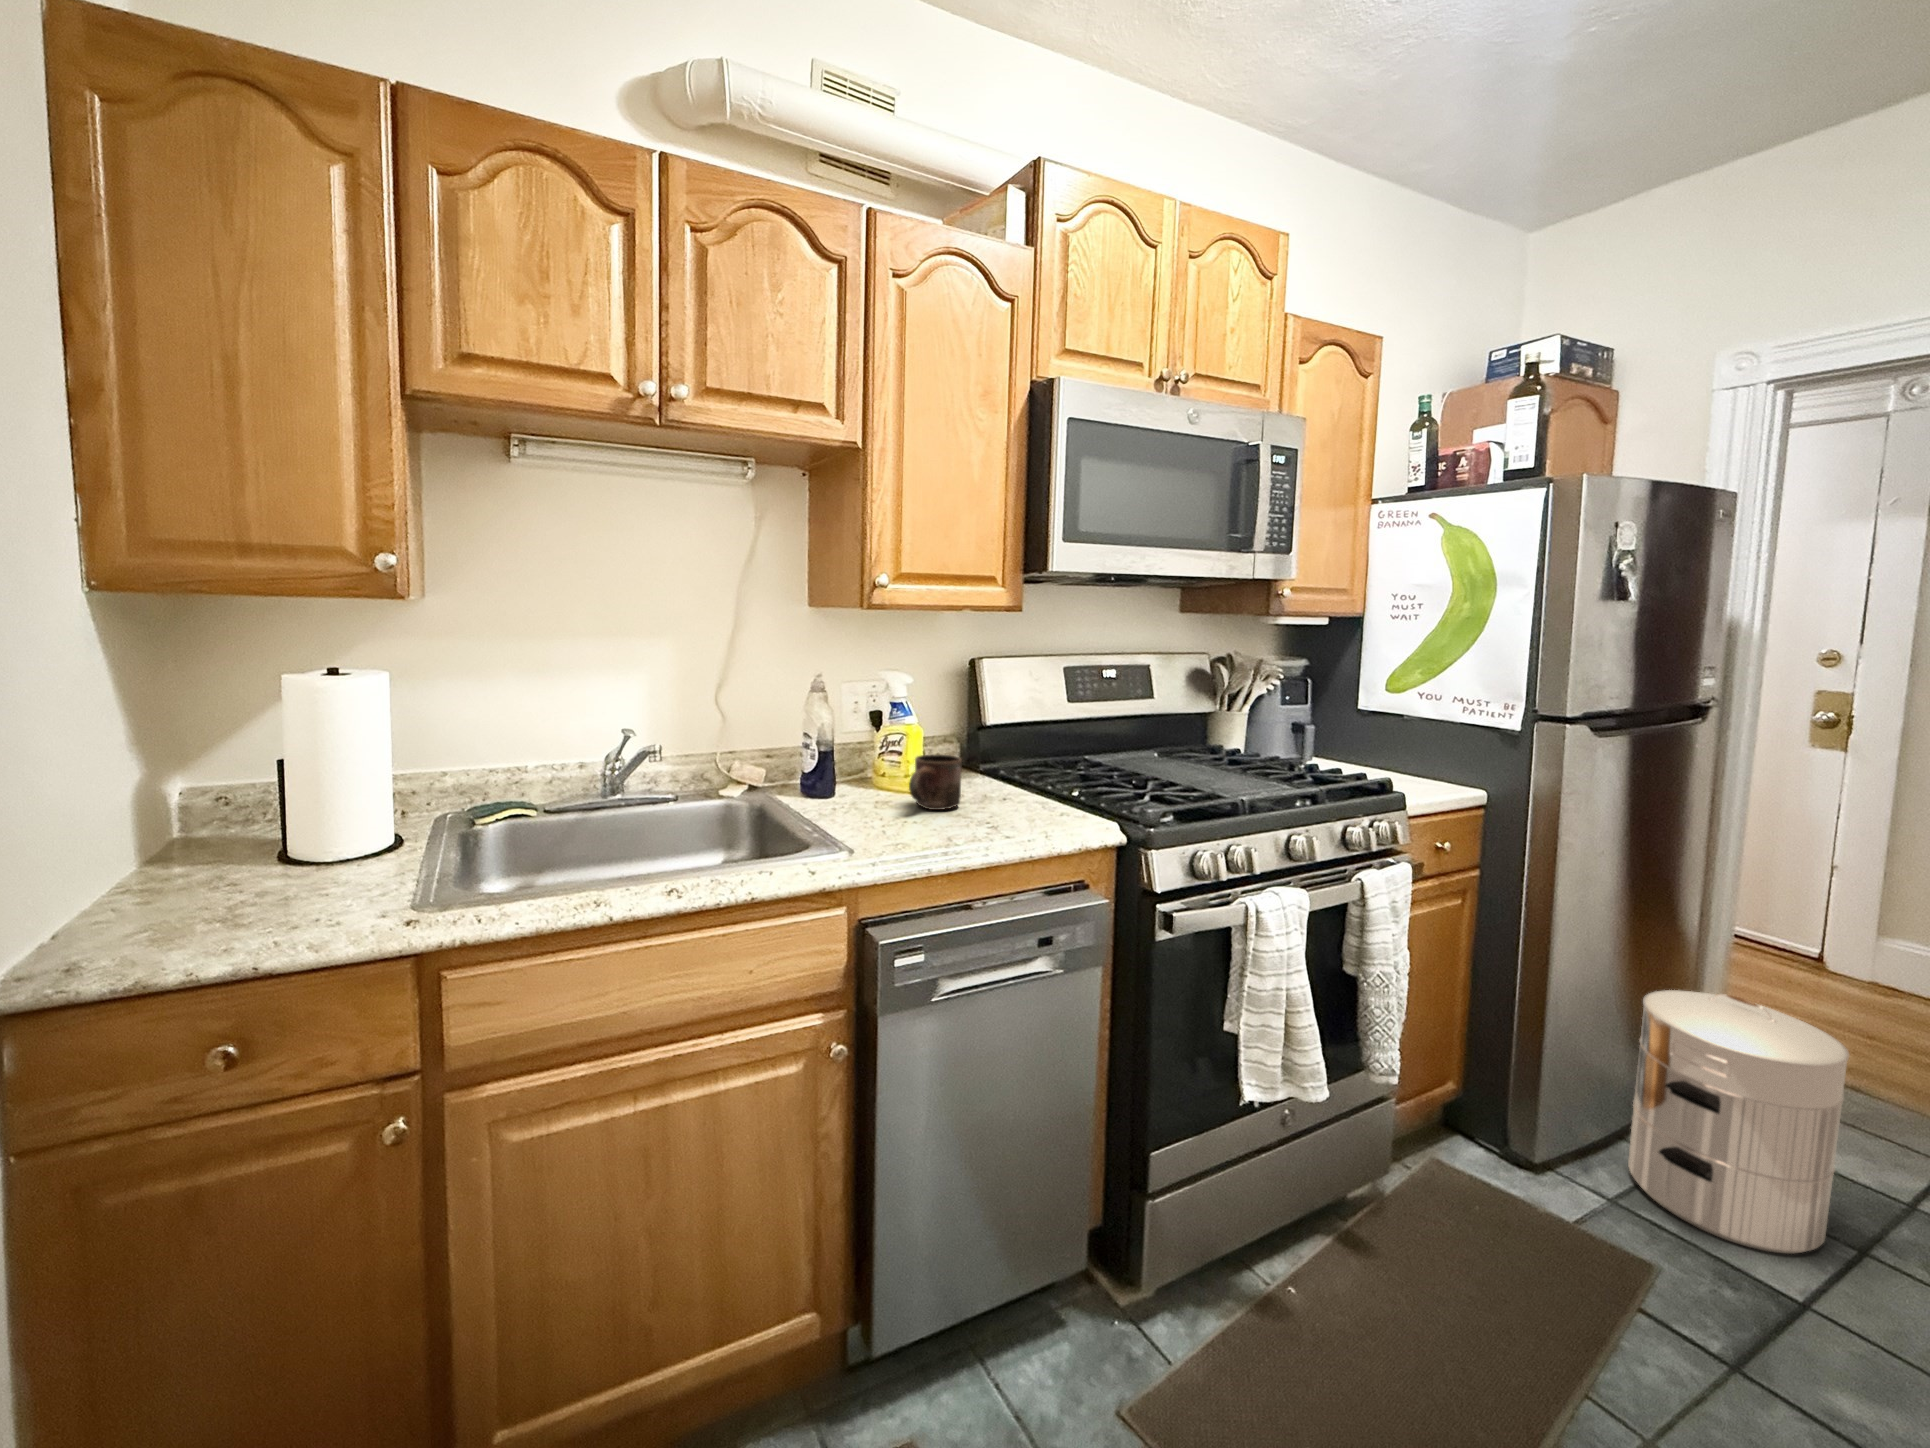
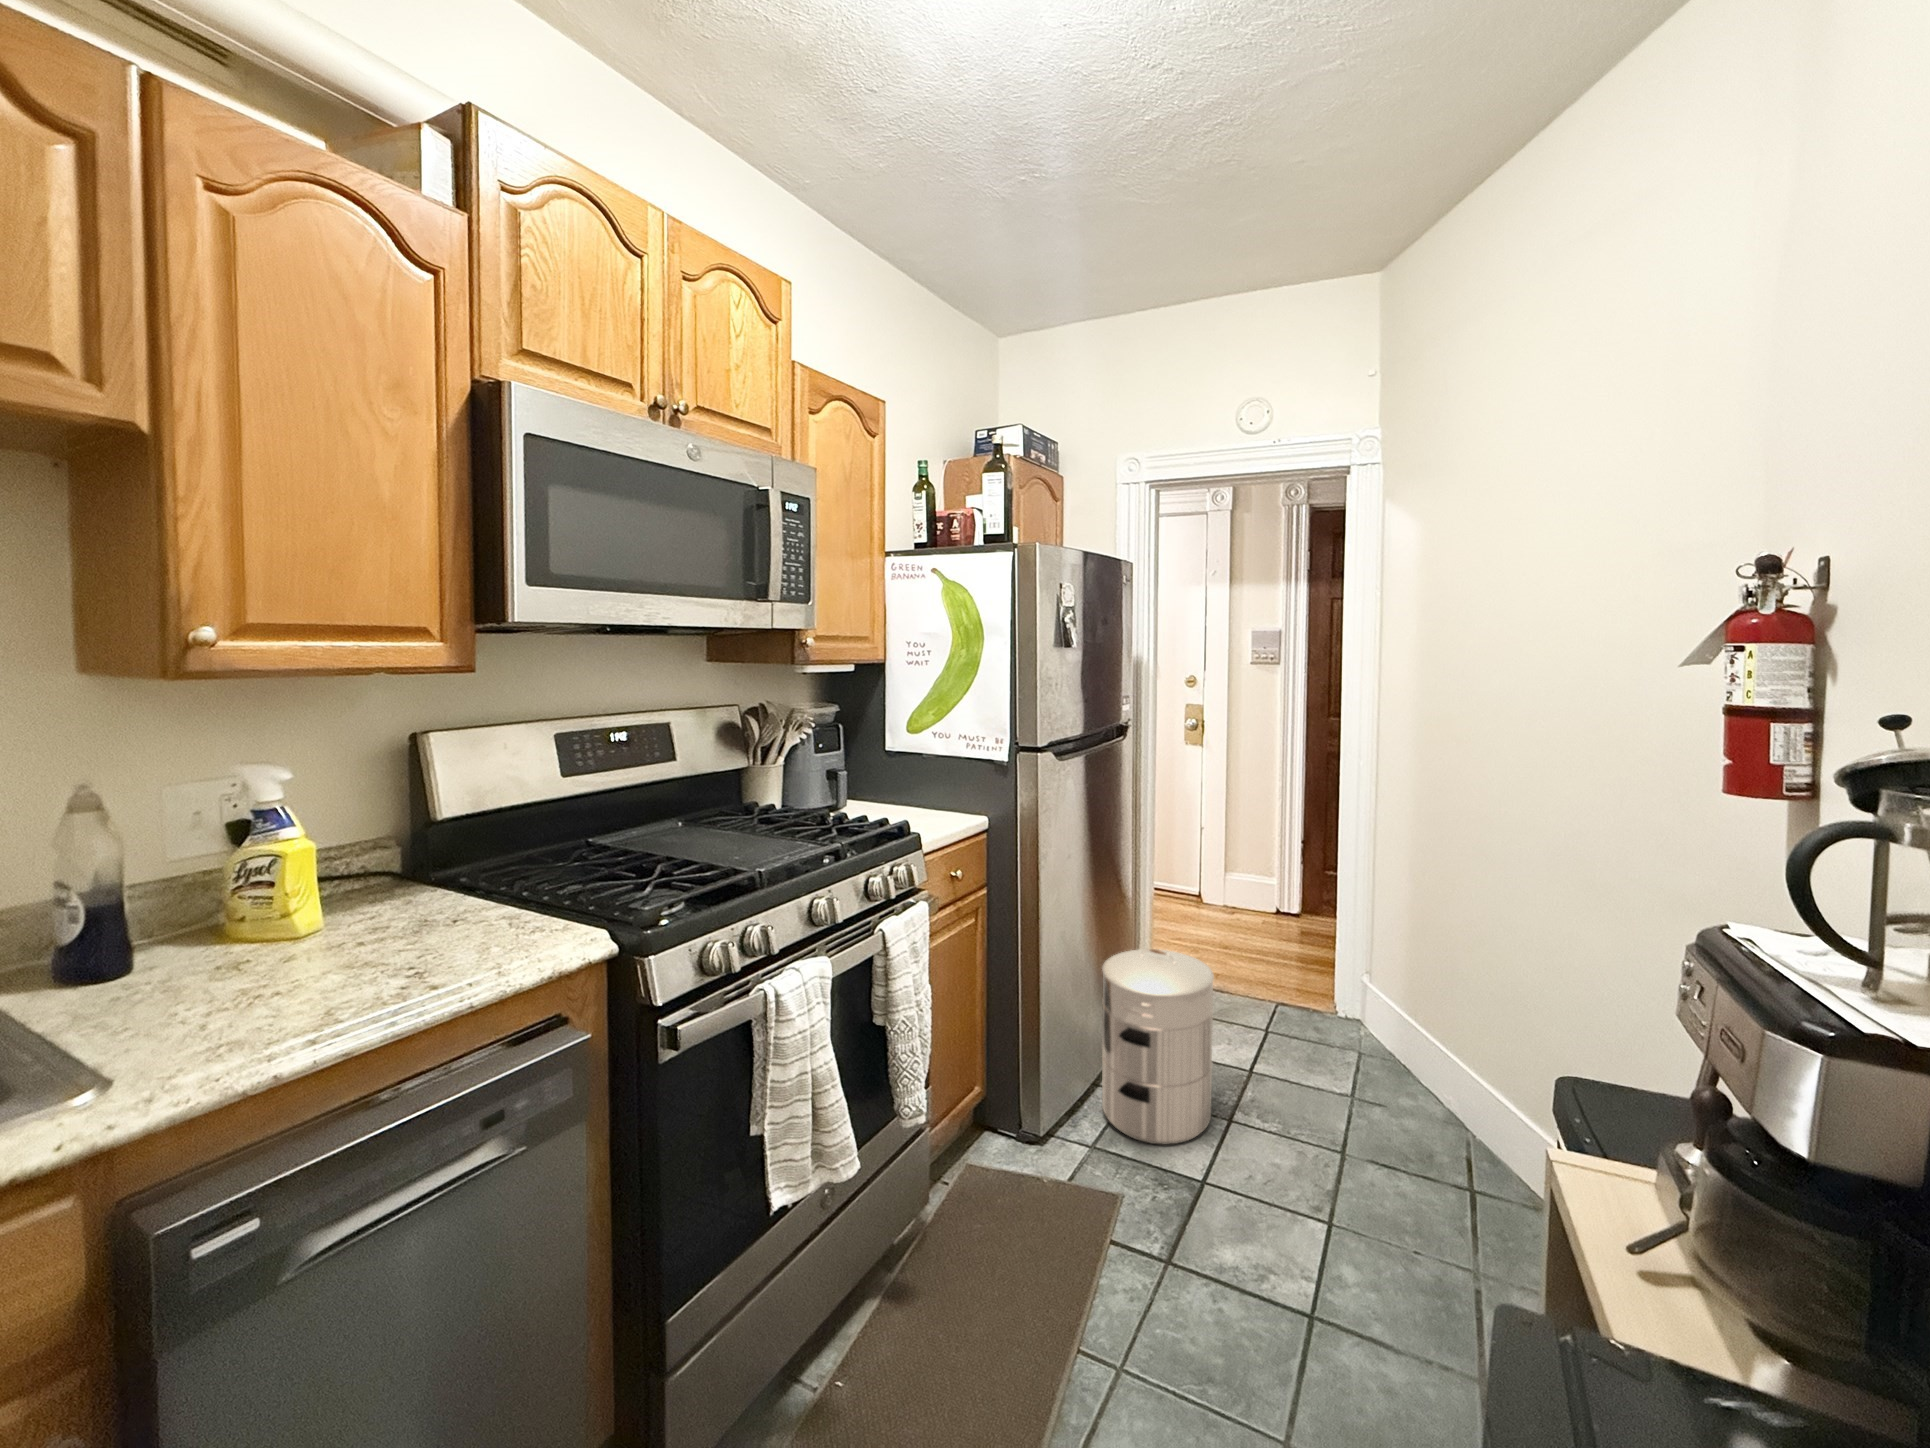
mug: present [909,755,962,810] -> none [235,882,352,972]

